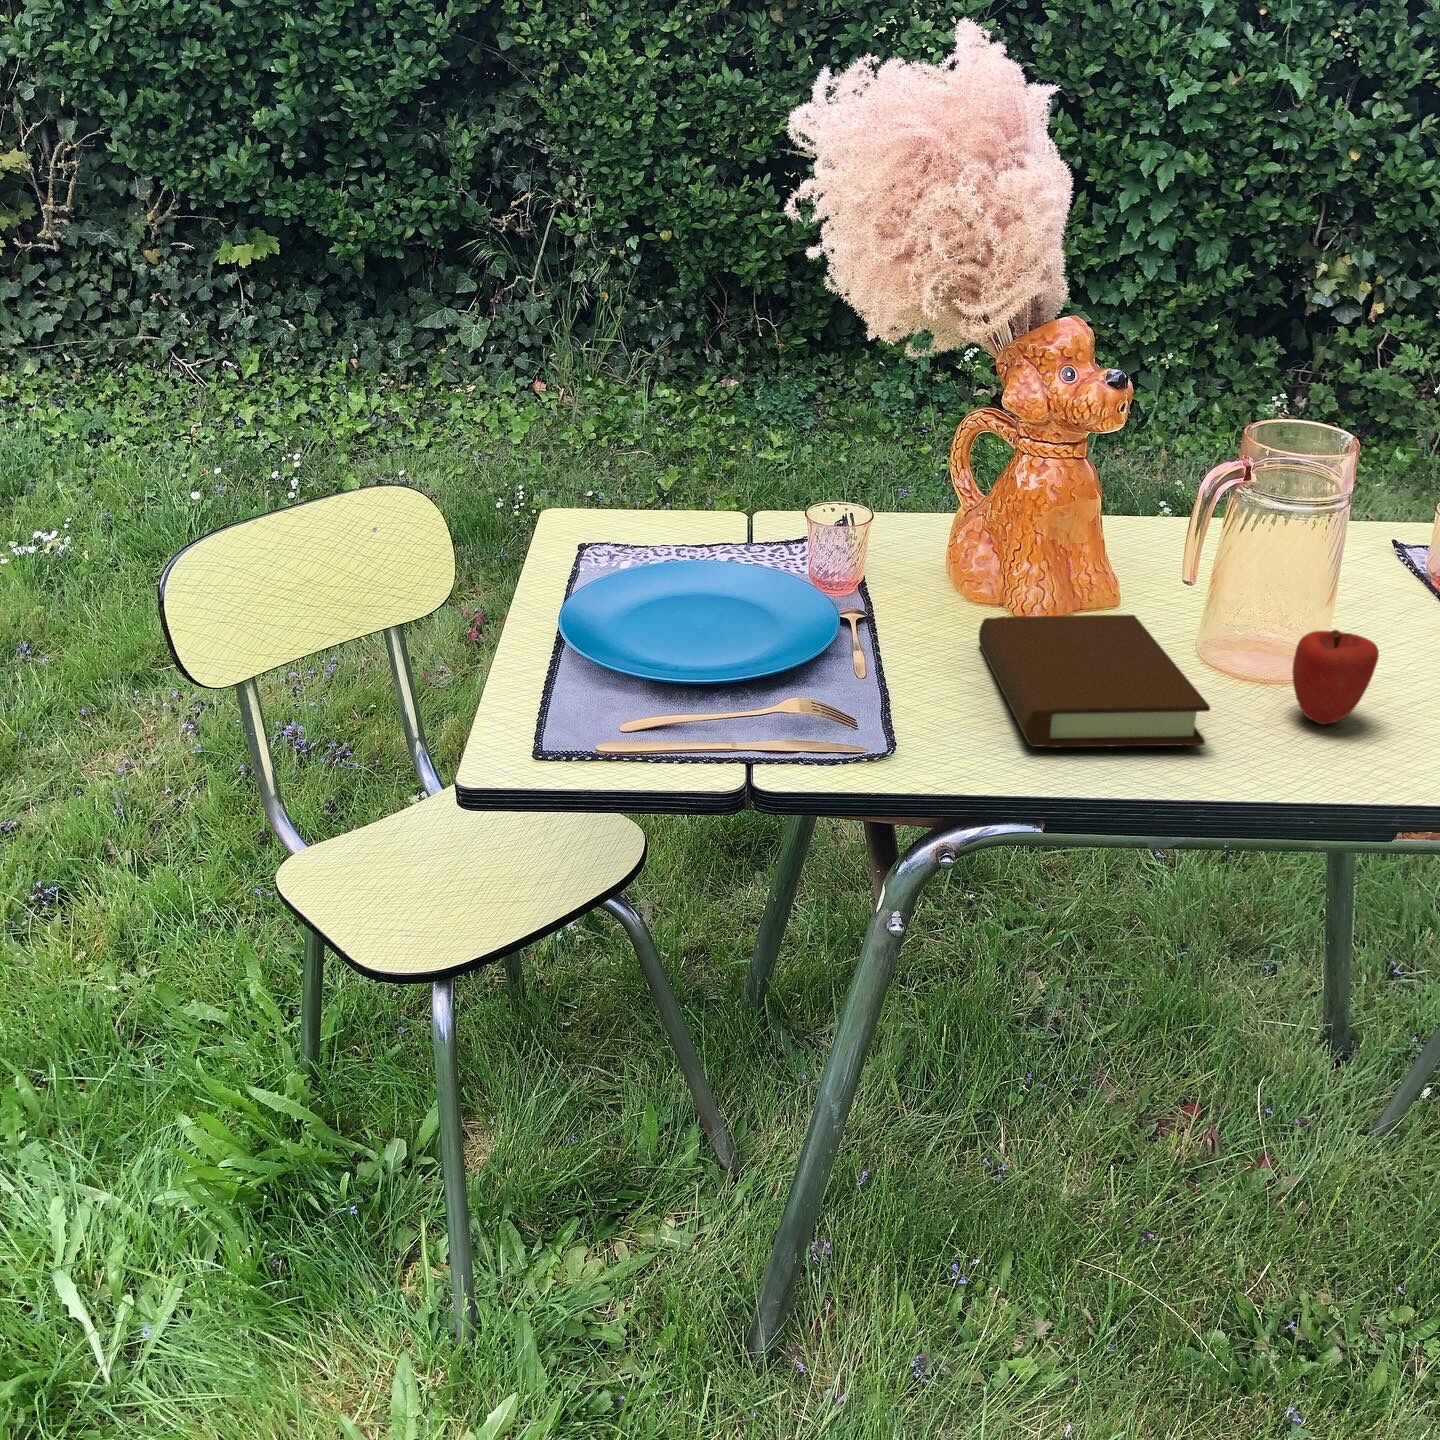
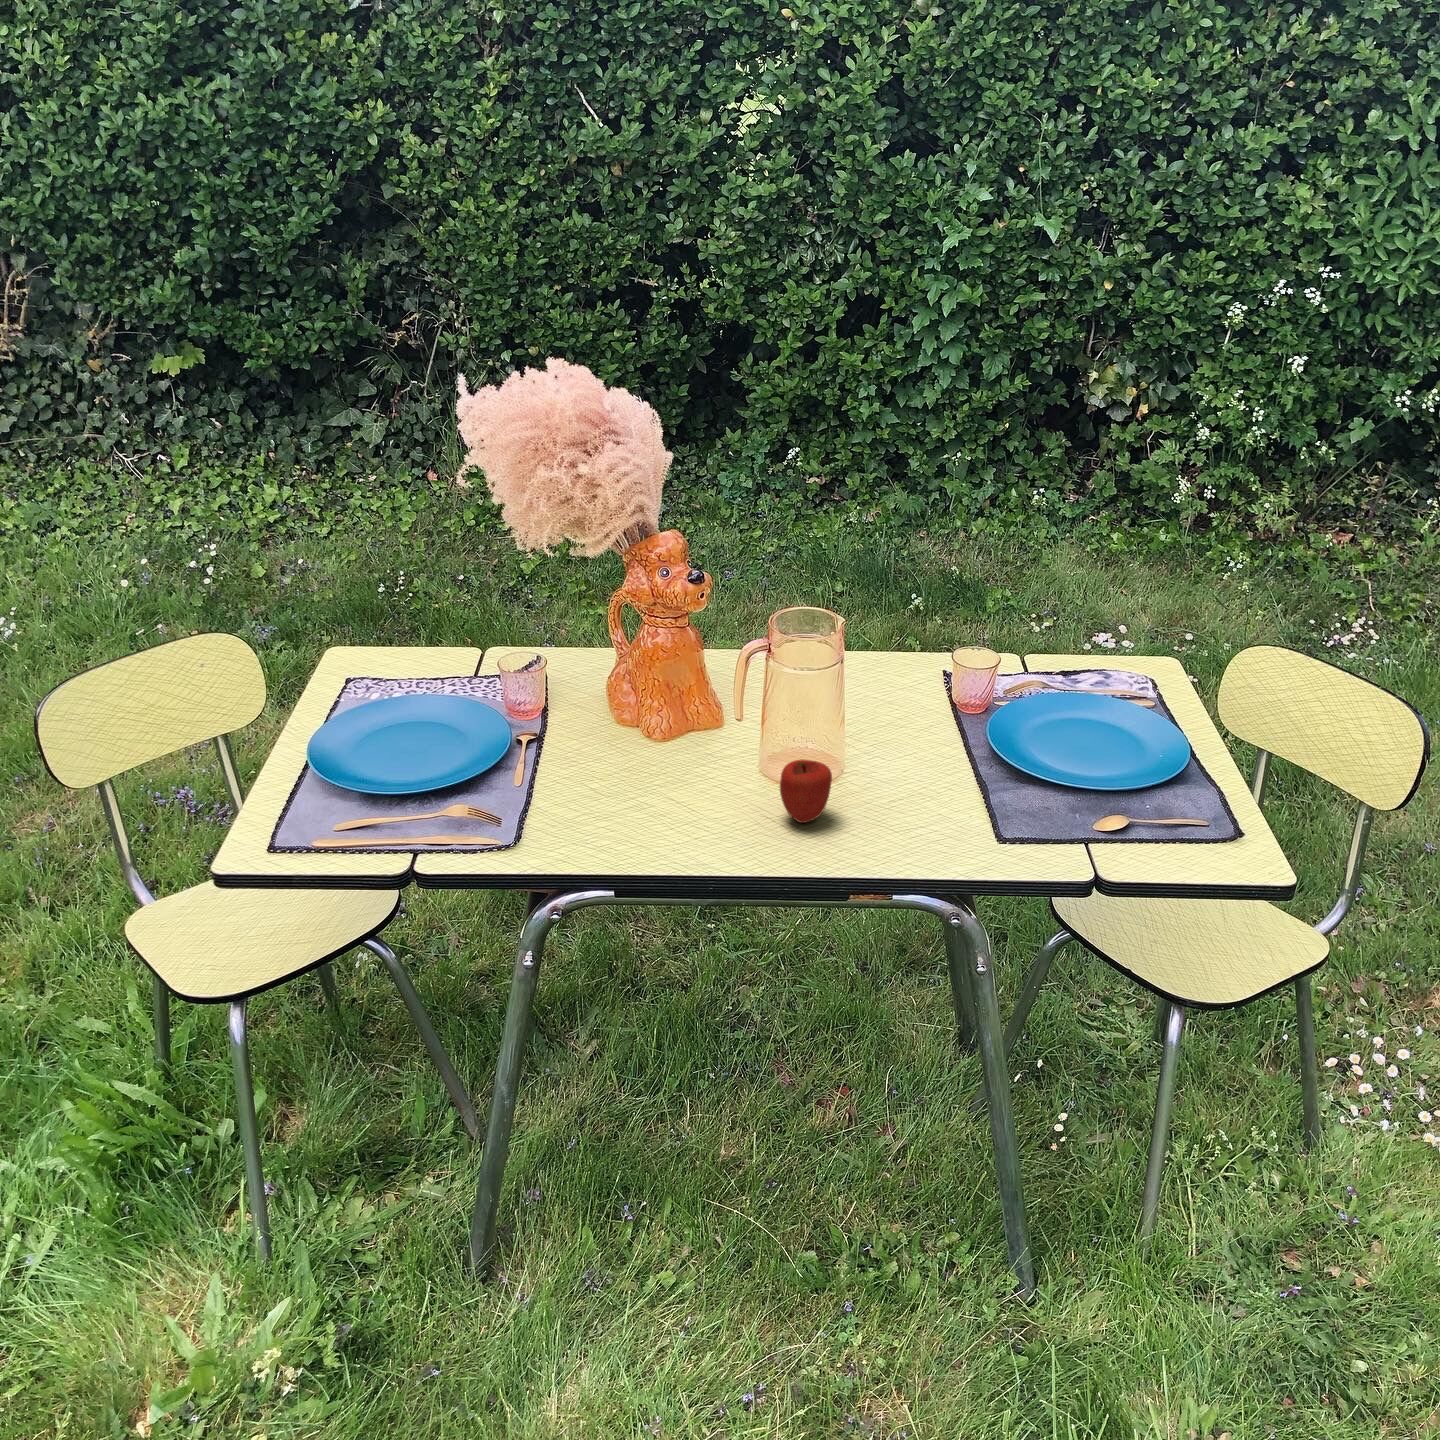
book: present [979,615,1210,747] -> none [588,740,710,843]

